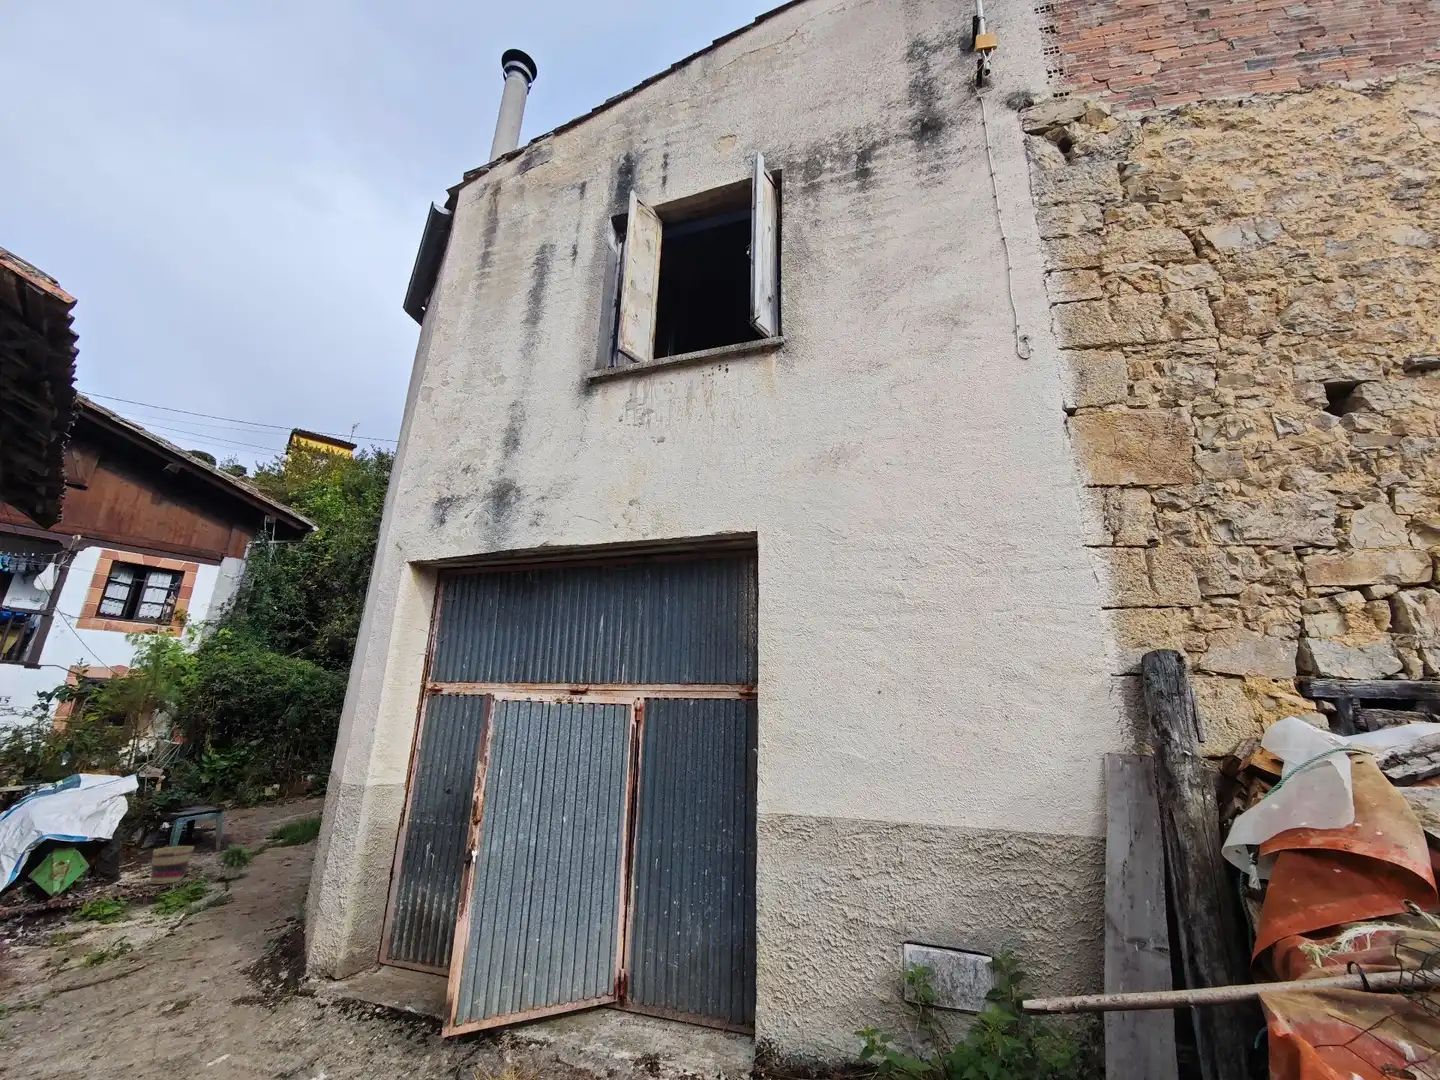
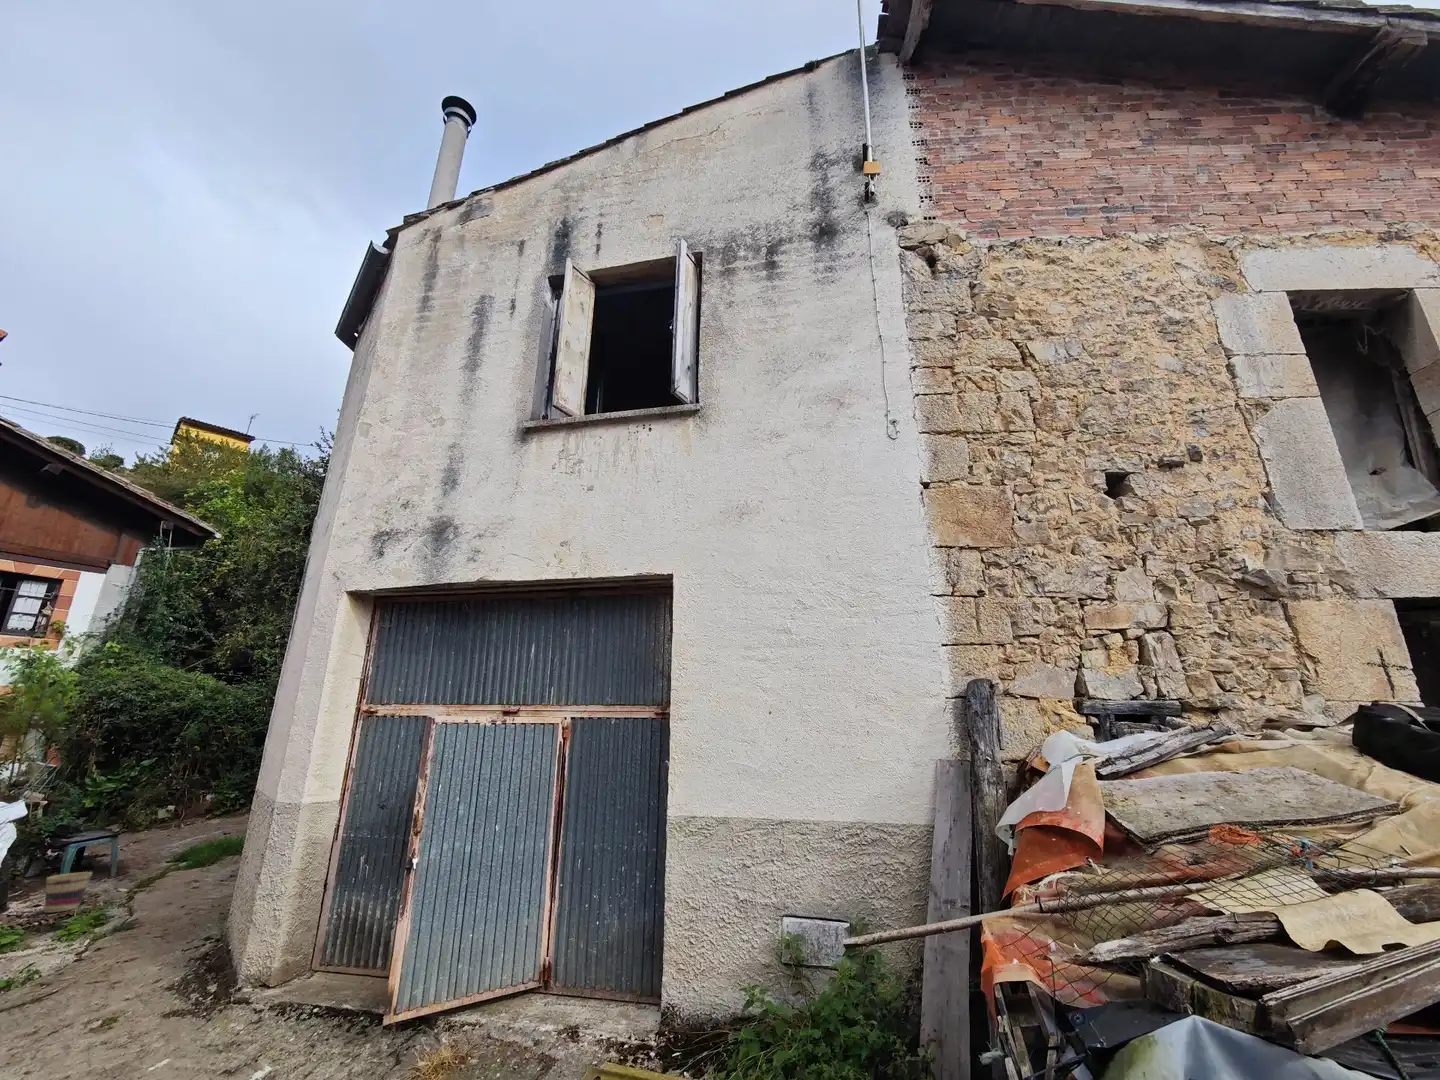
potted plant: present [217,845,252,879] -> none [117,867,158,903]

